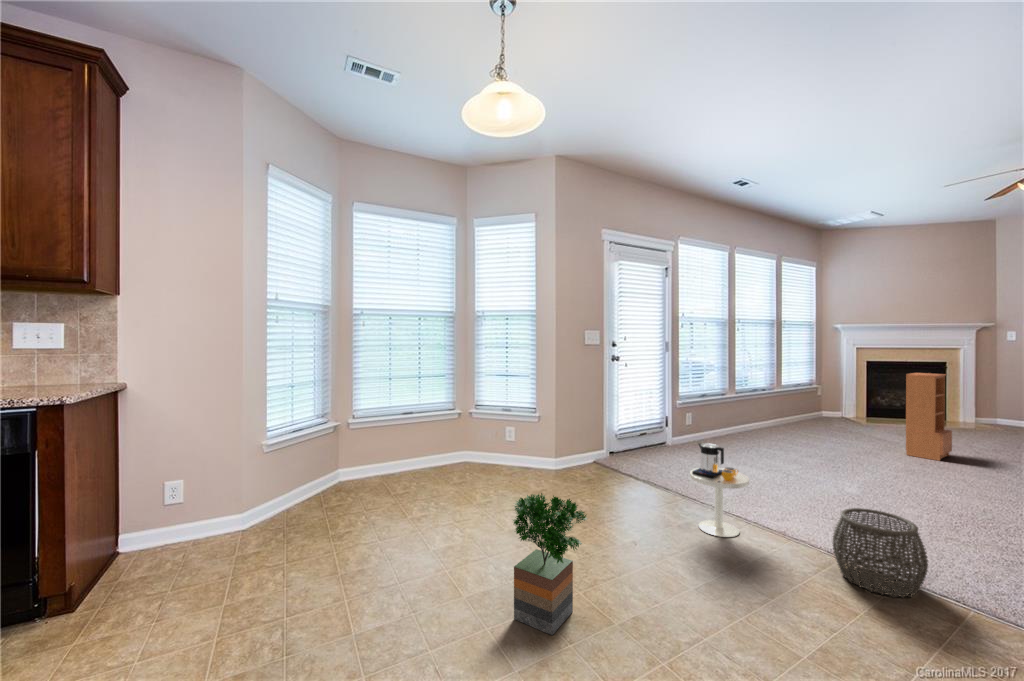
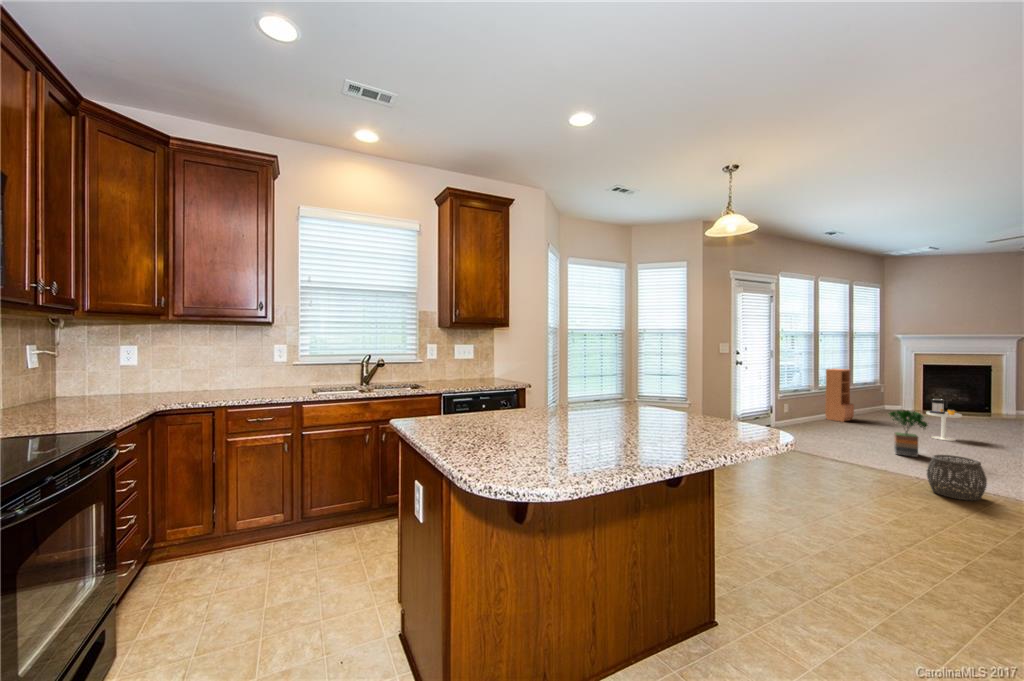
bookcase: present [906,373,952,461] -> present [825,369,854,422]
side table: present [690,443,749,537] -> present [926,399,962,441]
potted tree: present [513,493,587,635] -> present [889,411,928,457]

